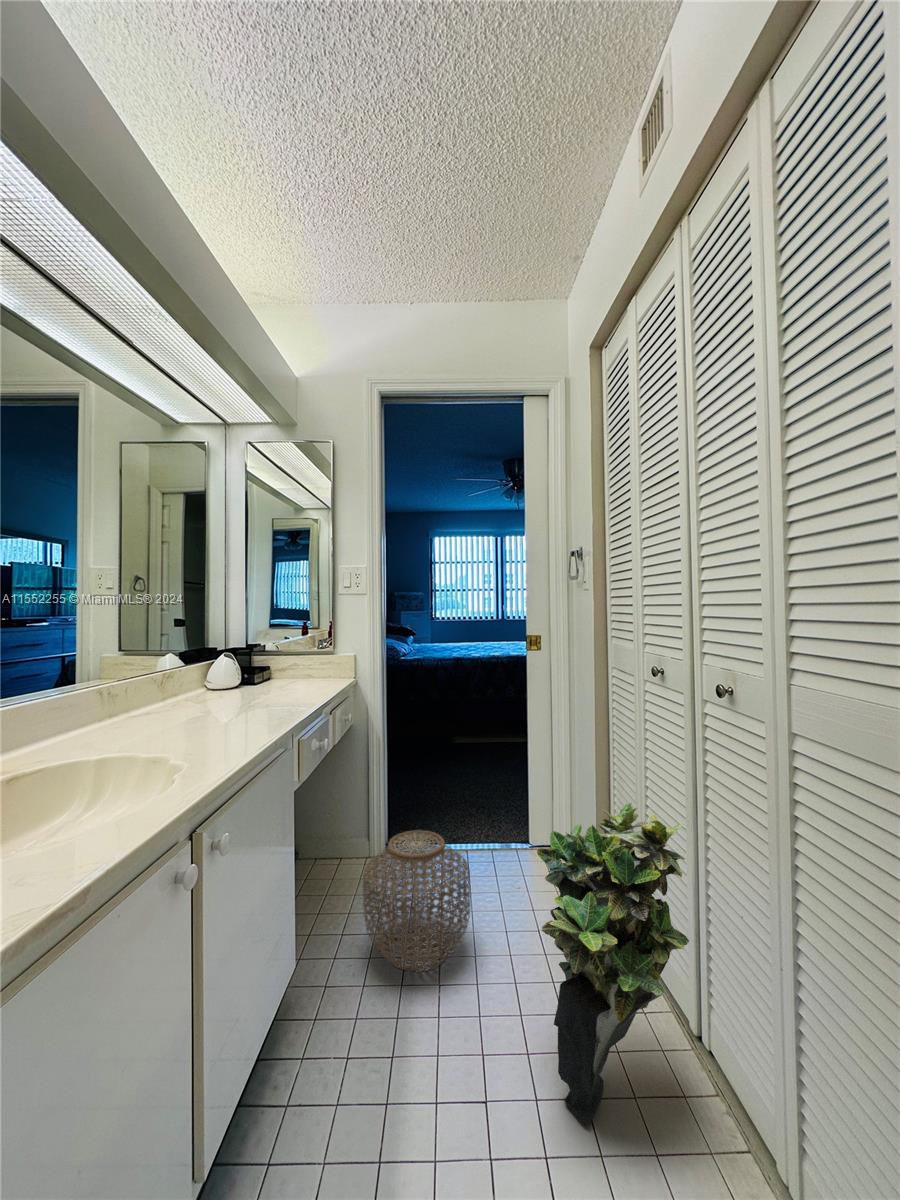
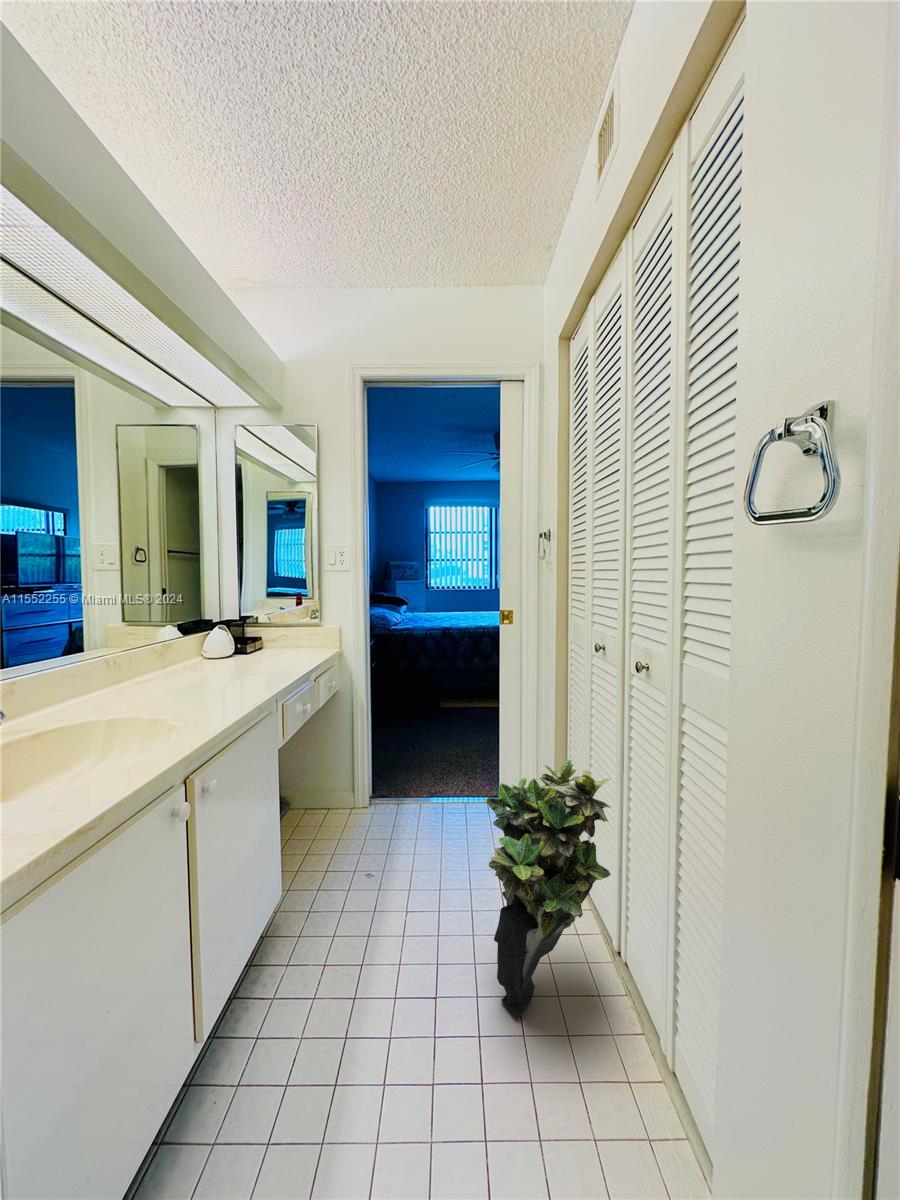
woven basket: present [363,830,471,971] -> none [342,783,436,902]

